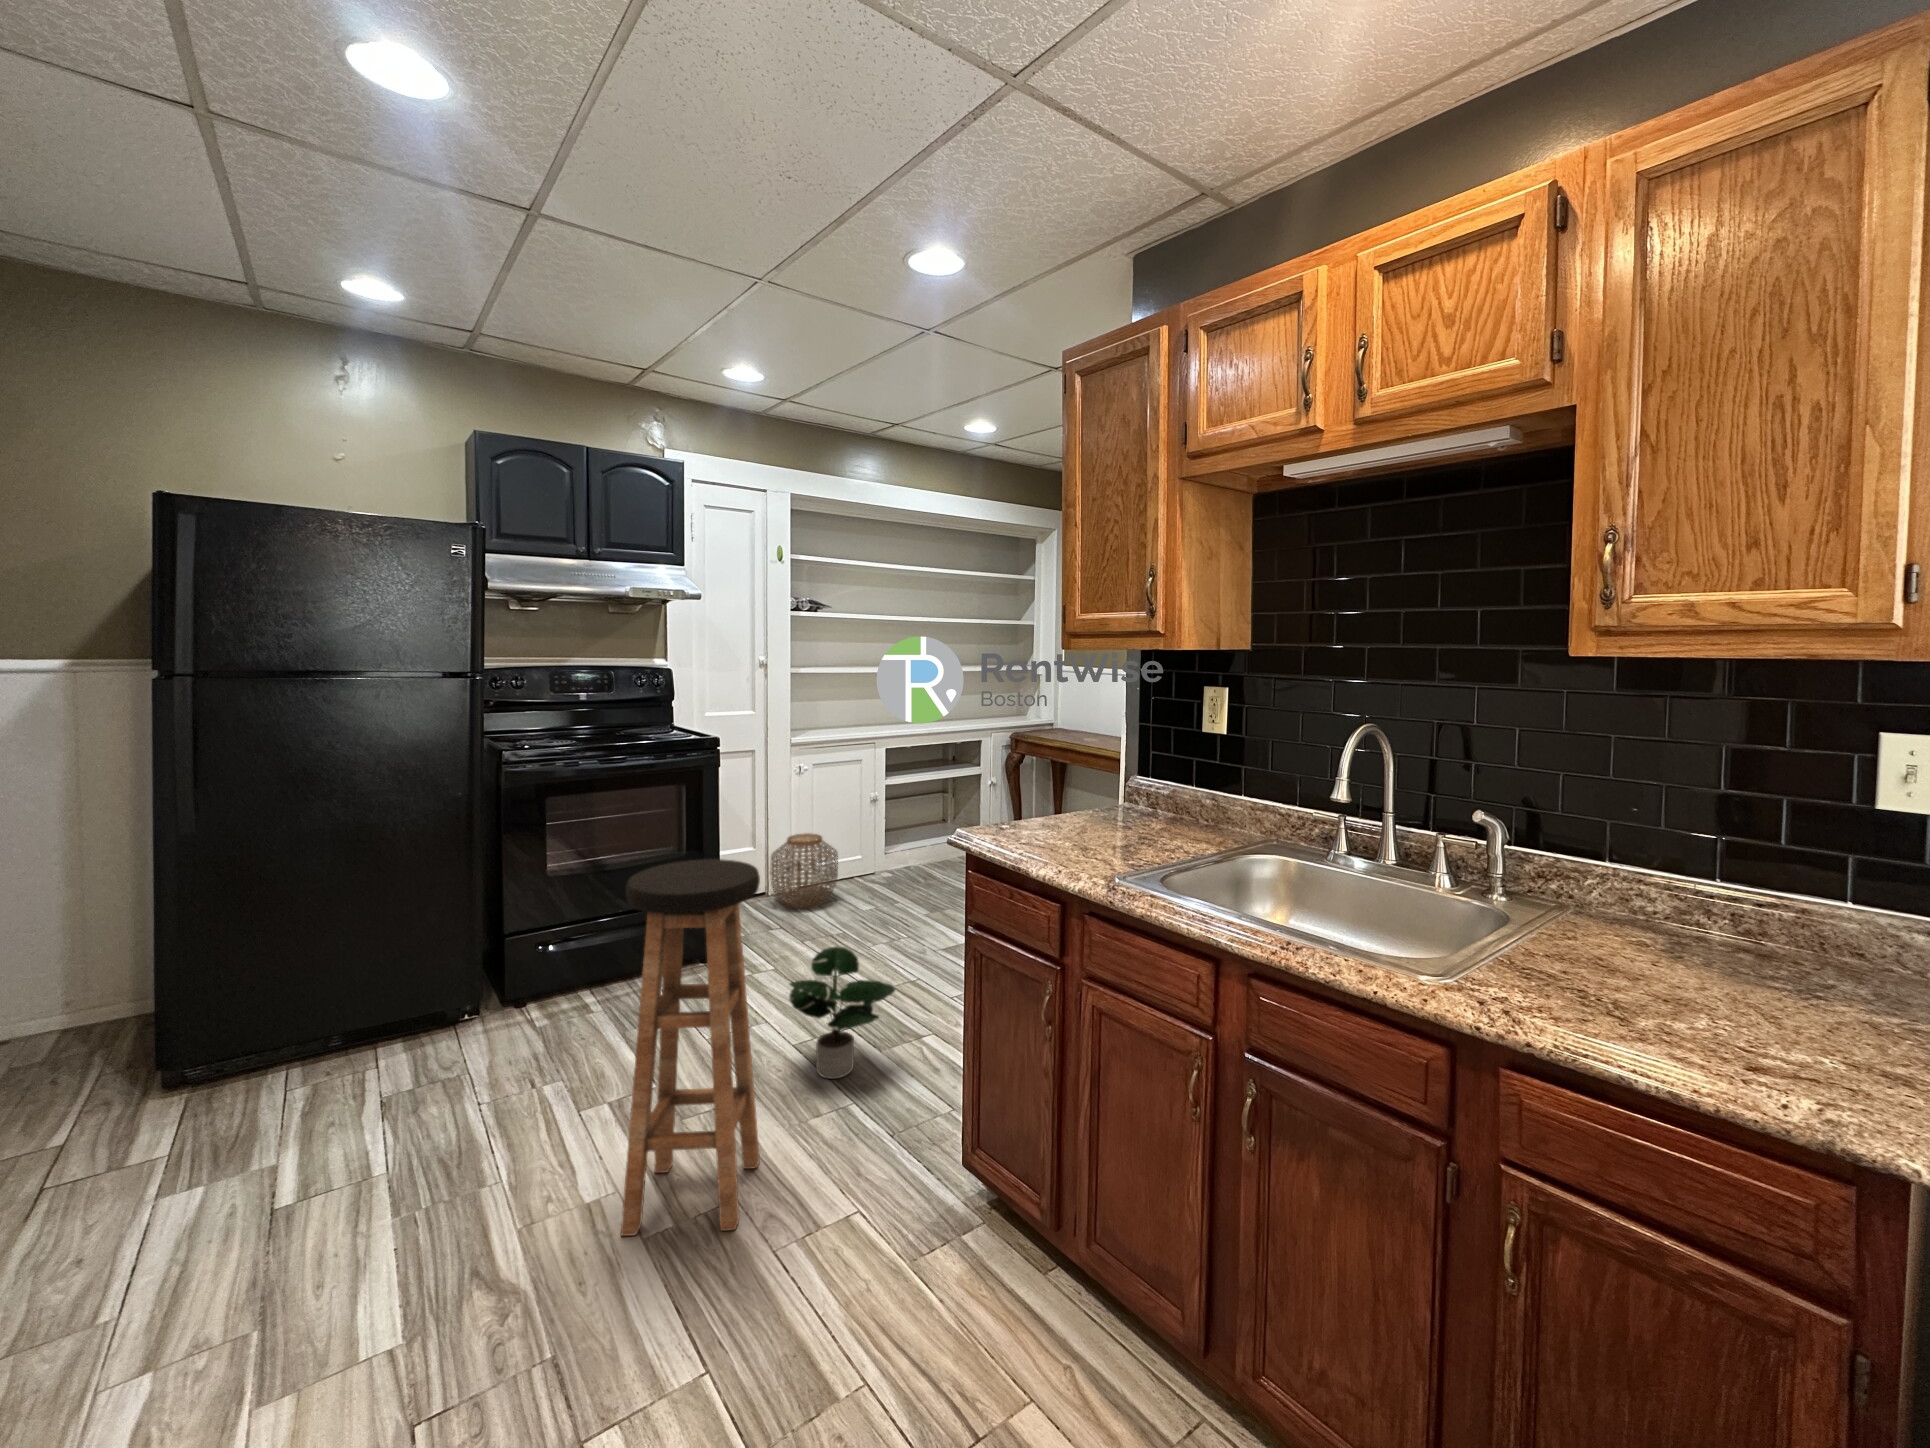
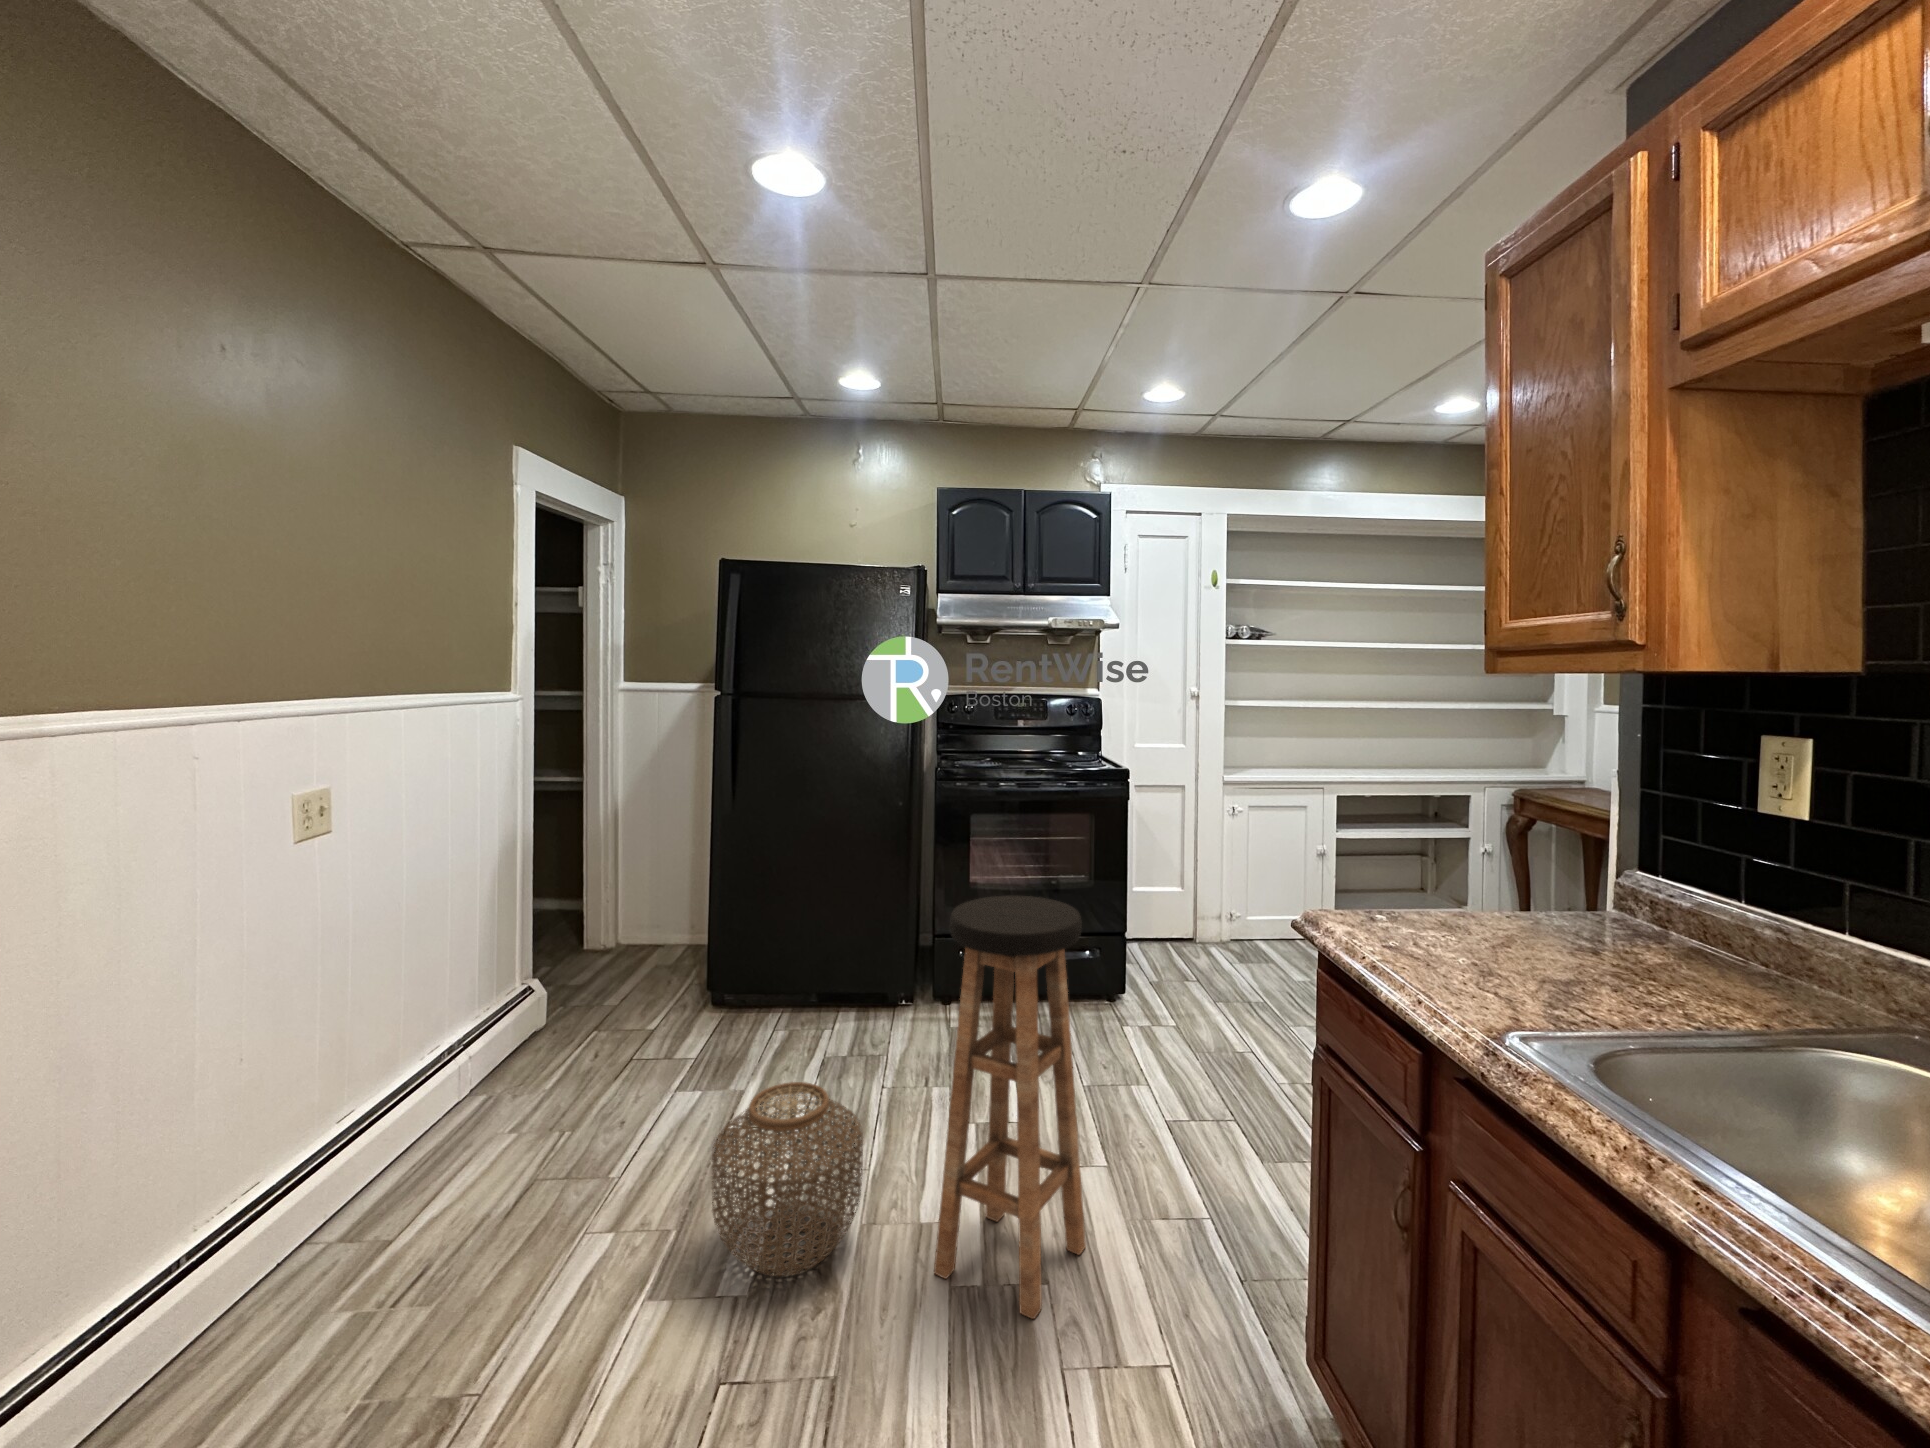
woven basket: present [771,833,838,909] -> present [712,1082,863,1276]
potted plant: present [789,946,895,1079] -> none [1145,1020,1274,1181]

